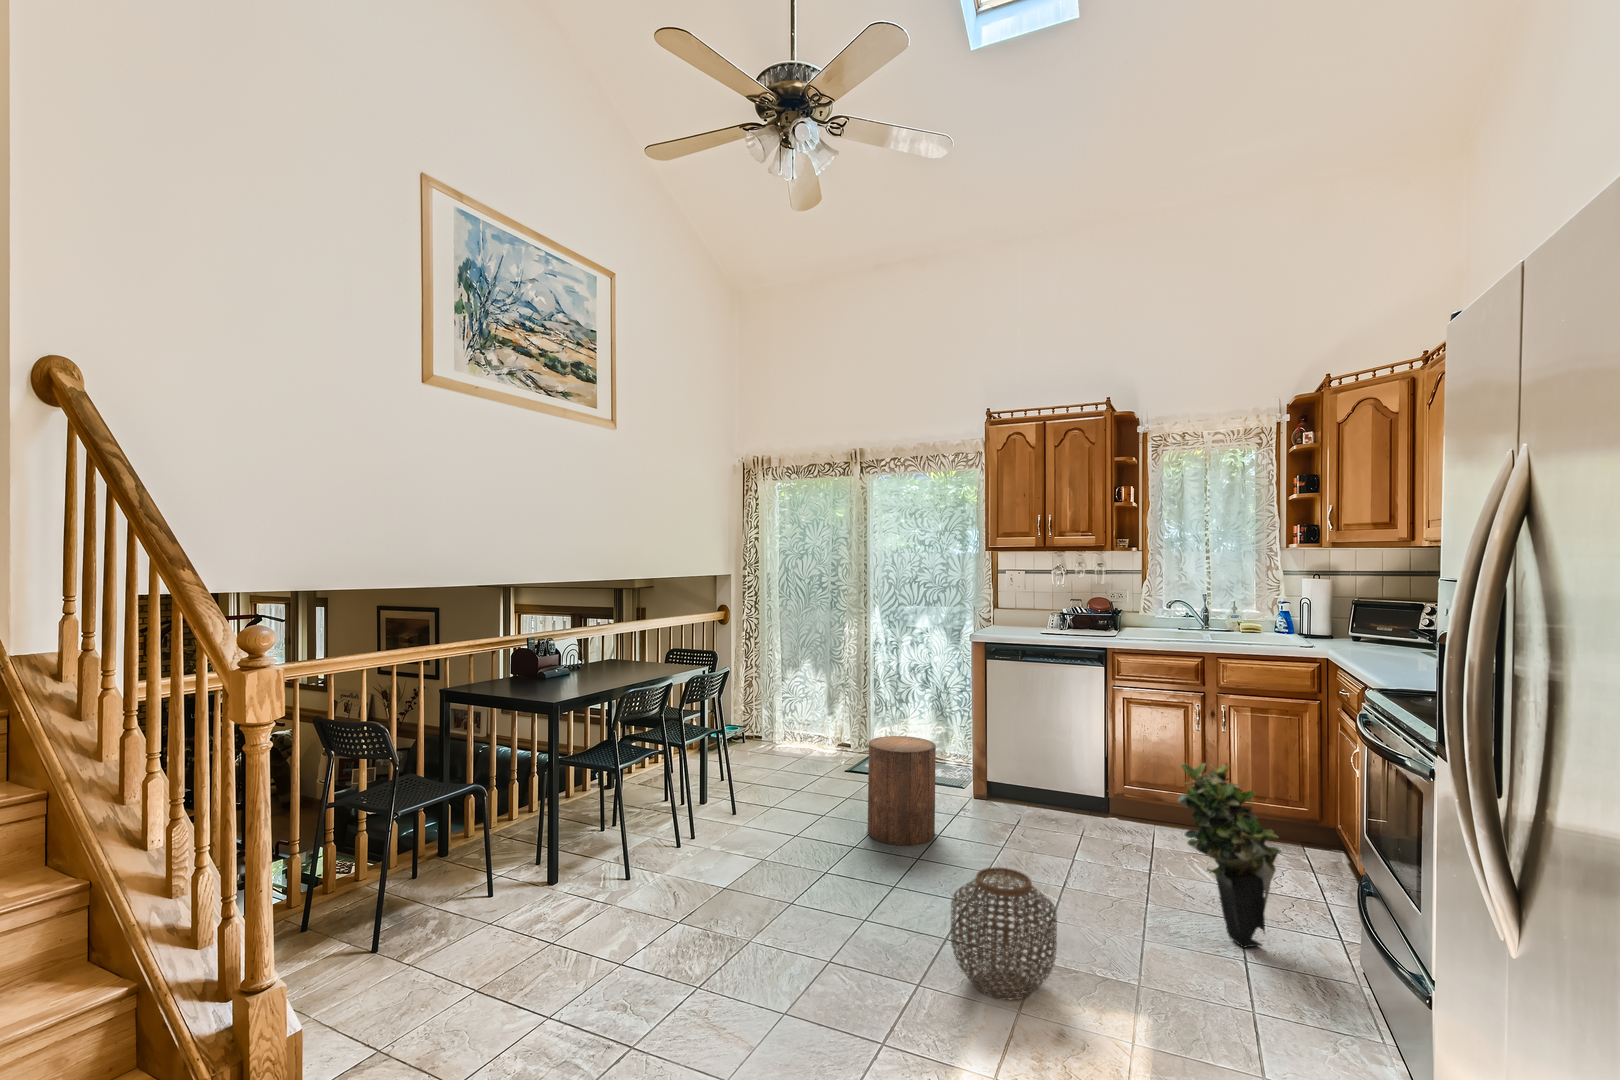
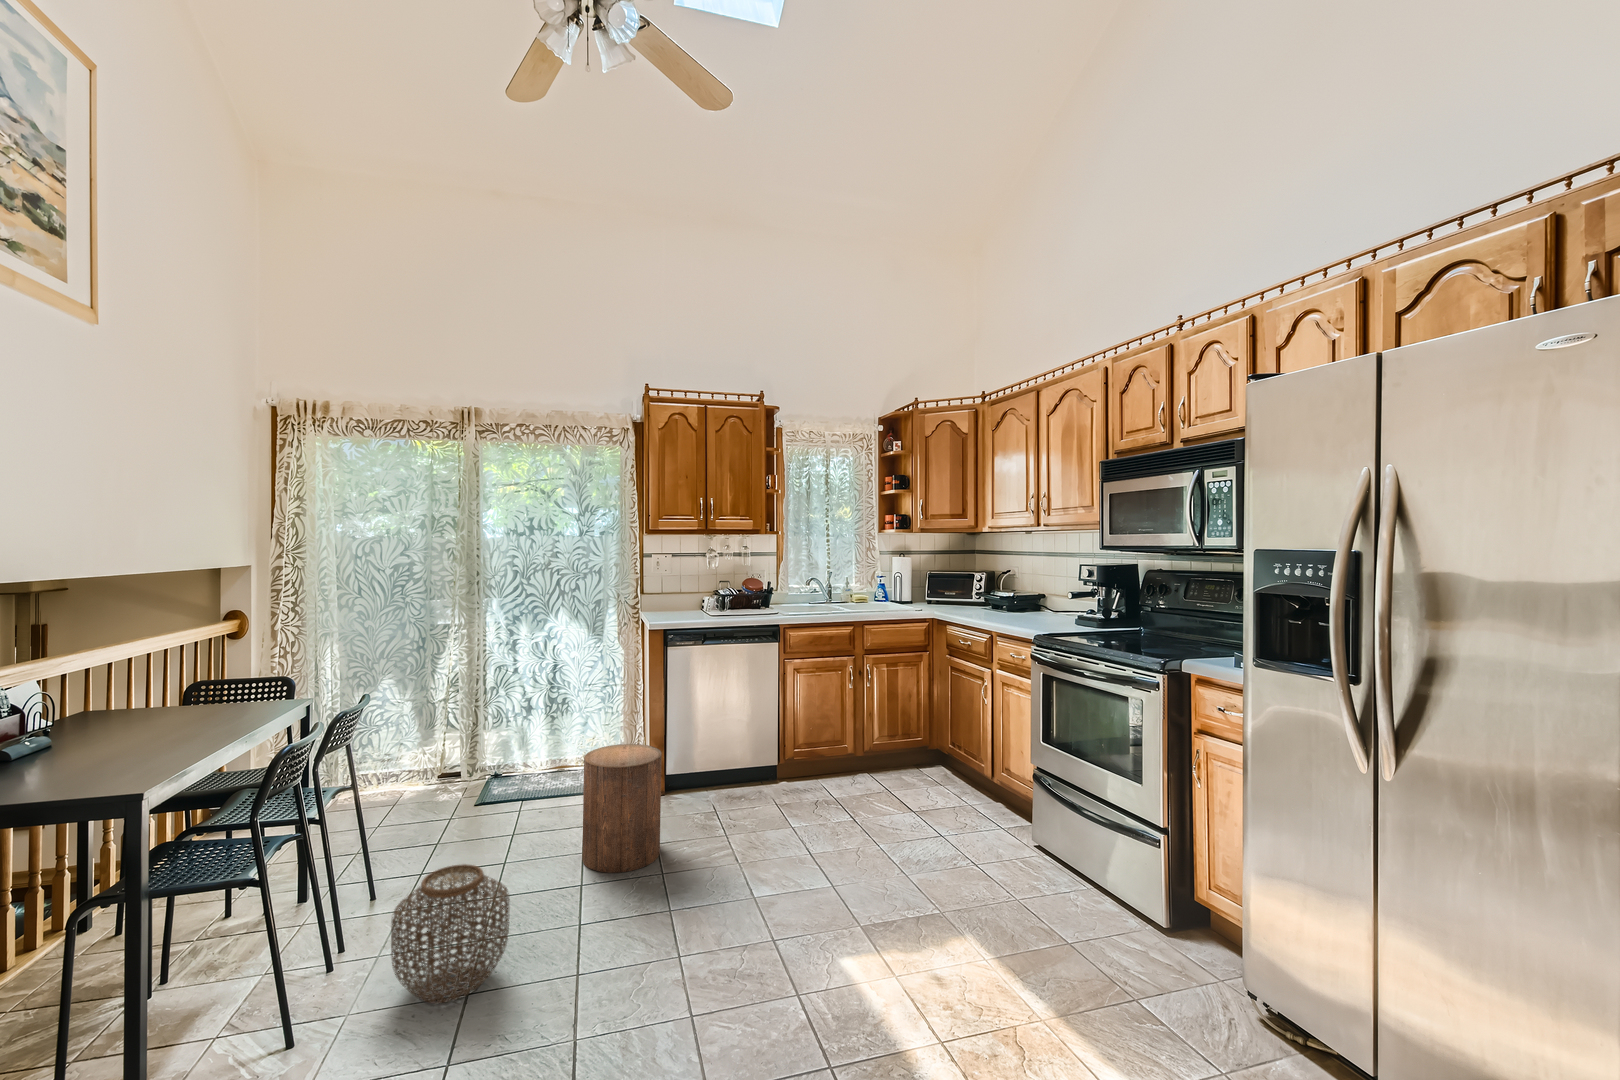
potted plant: present [1177,763,1281,948] -> none [916,717,1000,866]
woven basket: present [951,867,1057,1000] -> present [391,864,510,1003]

